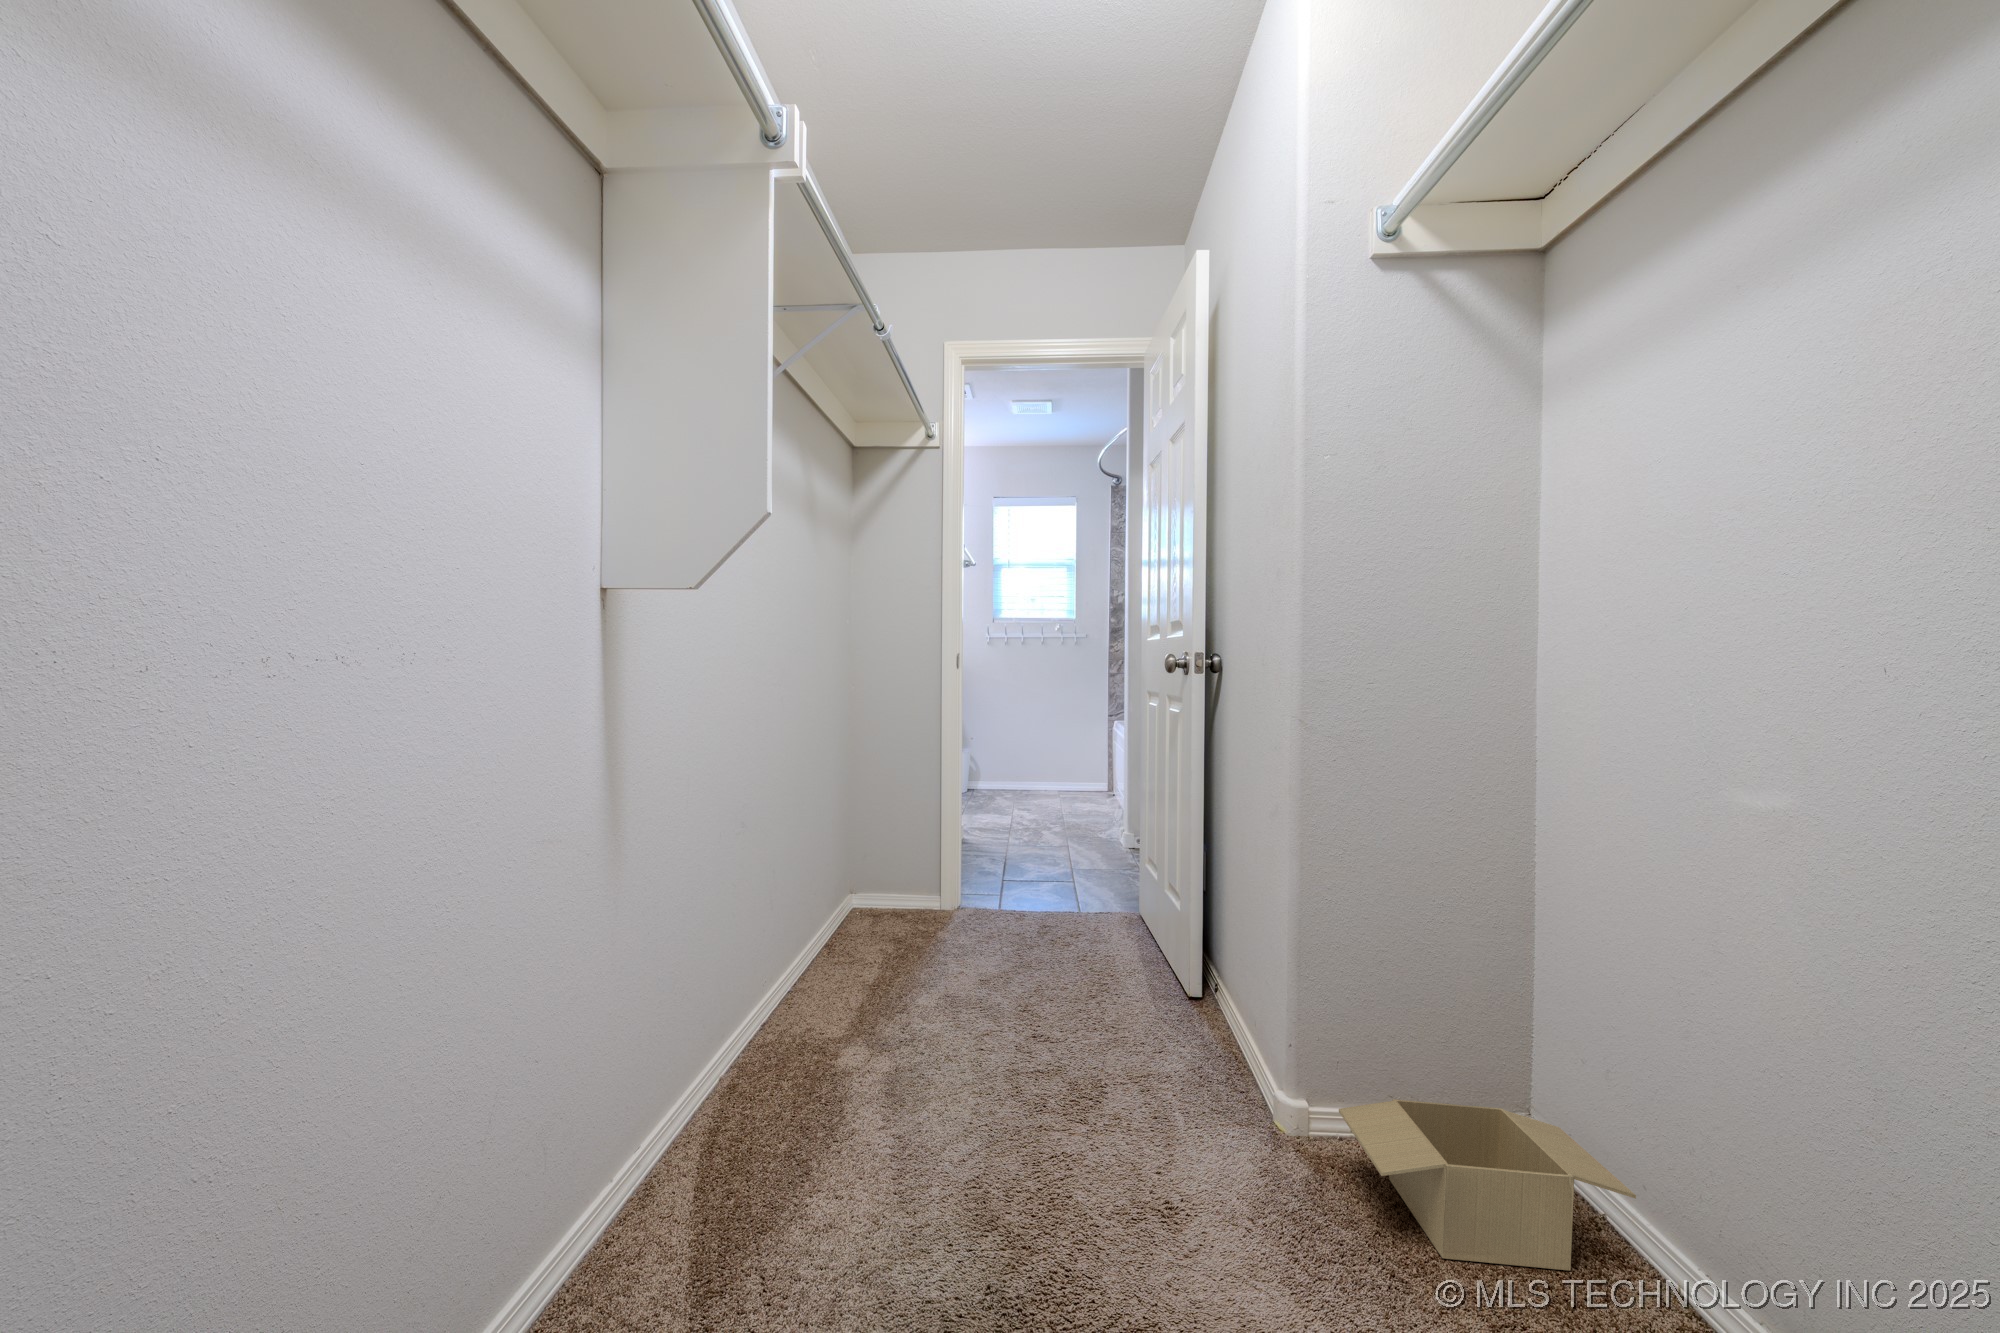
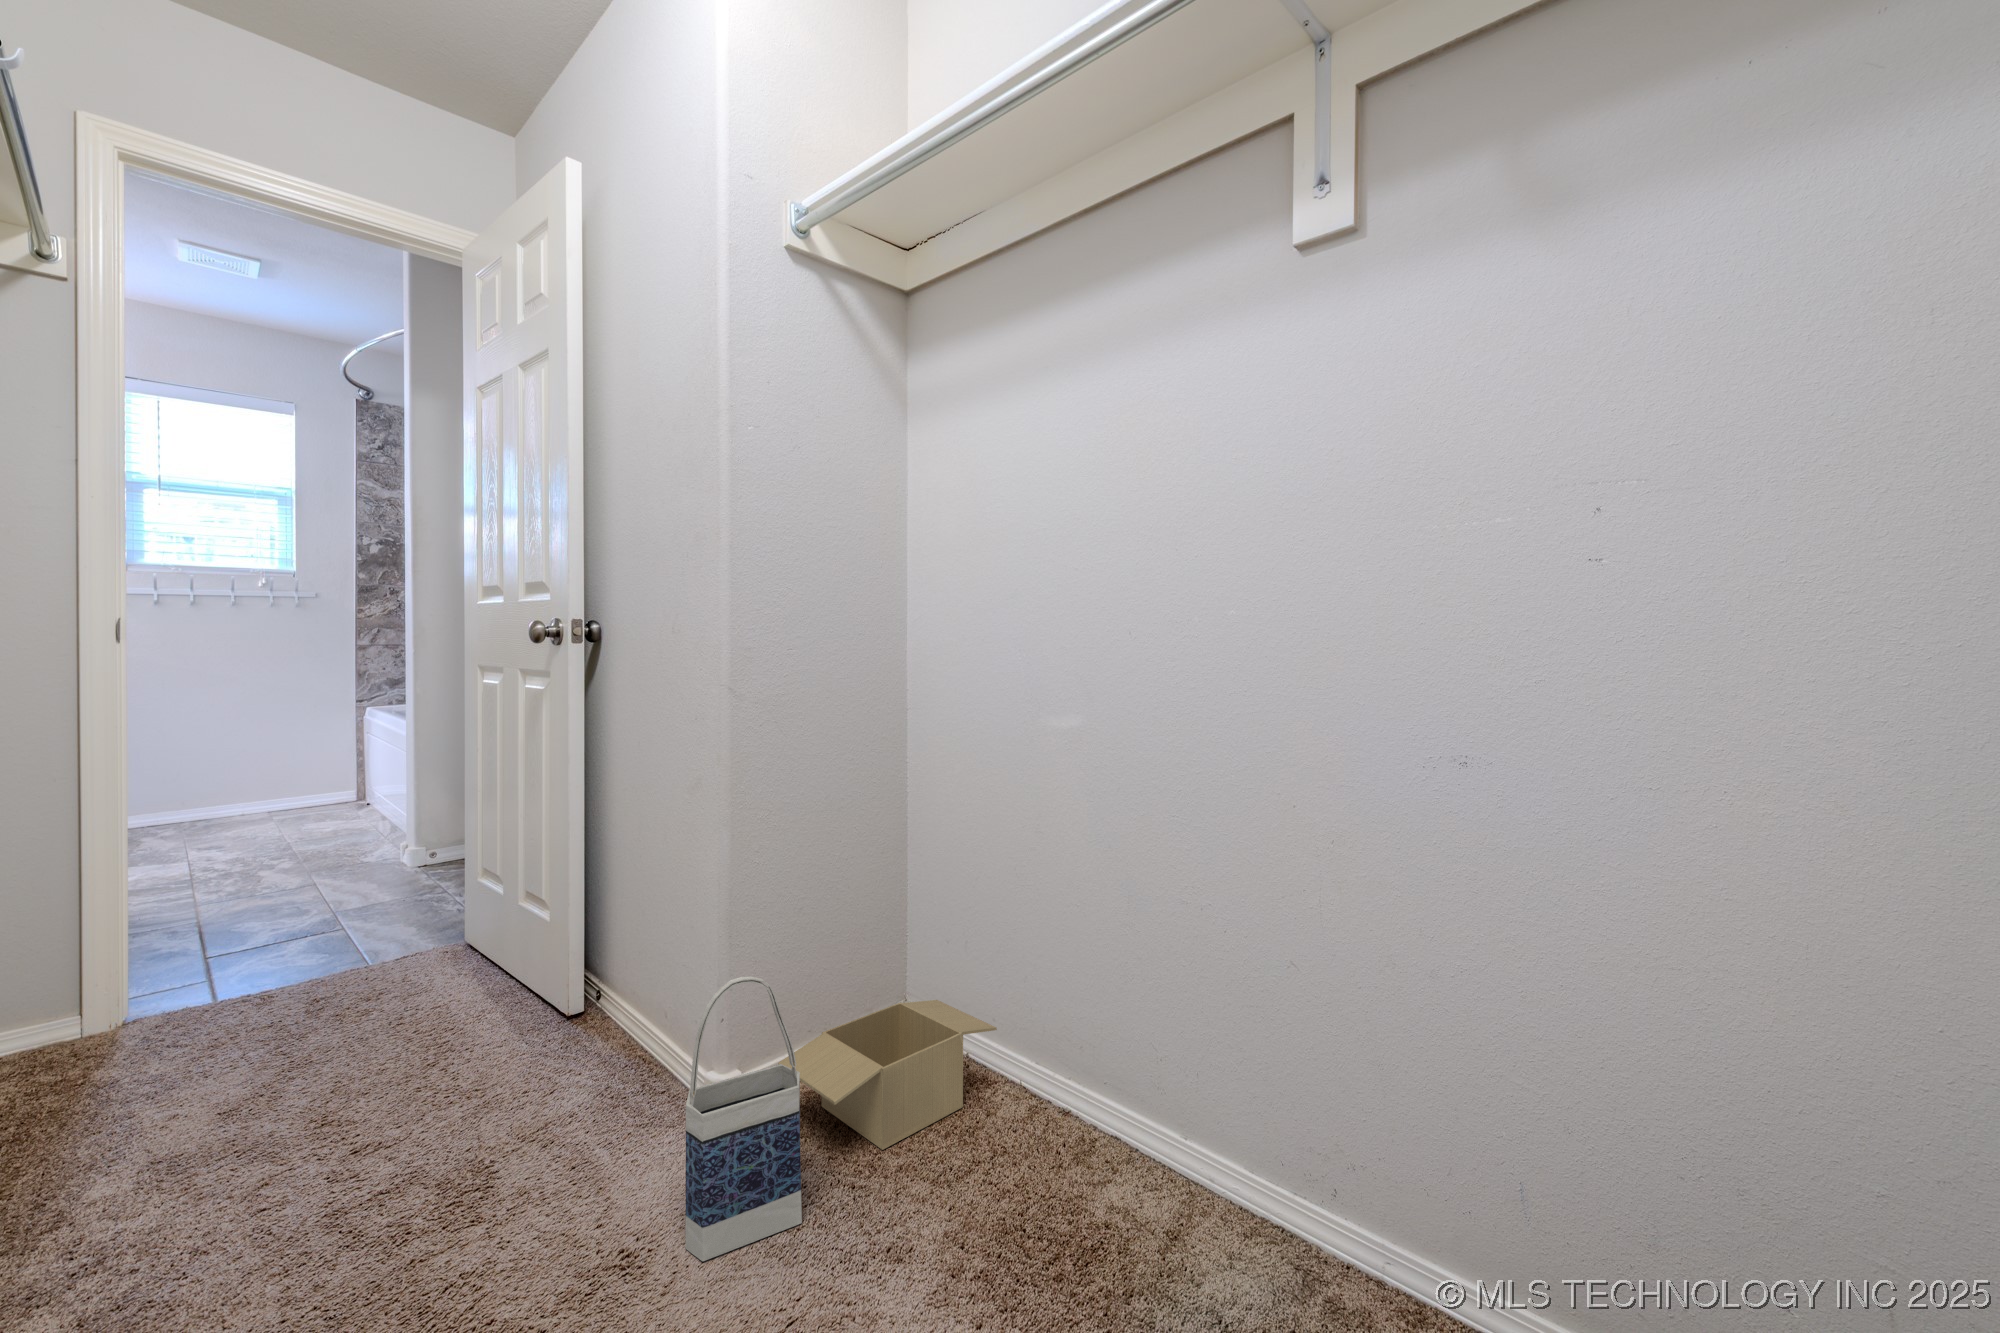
bag: none [1215,999,1336,1276] -> present [685,976,802,1261]

